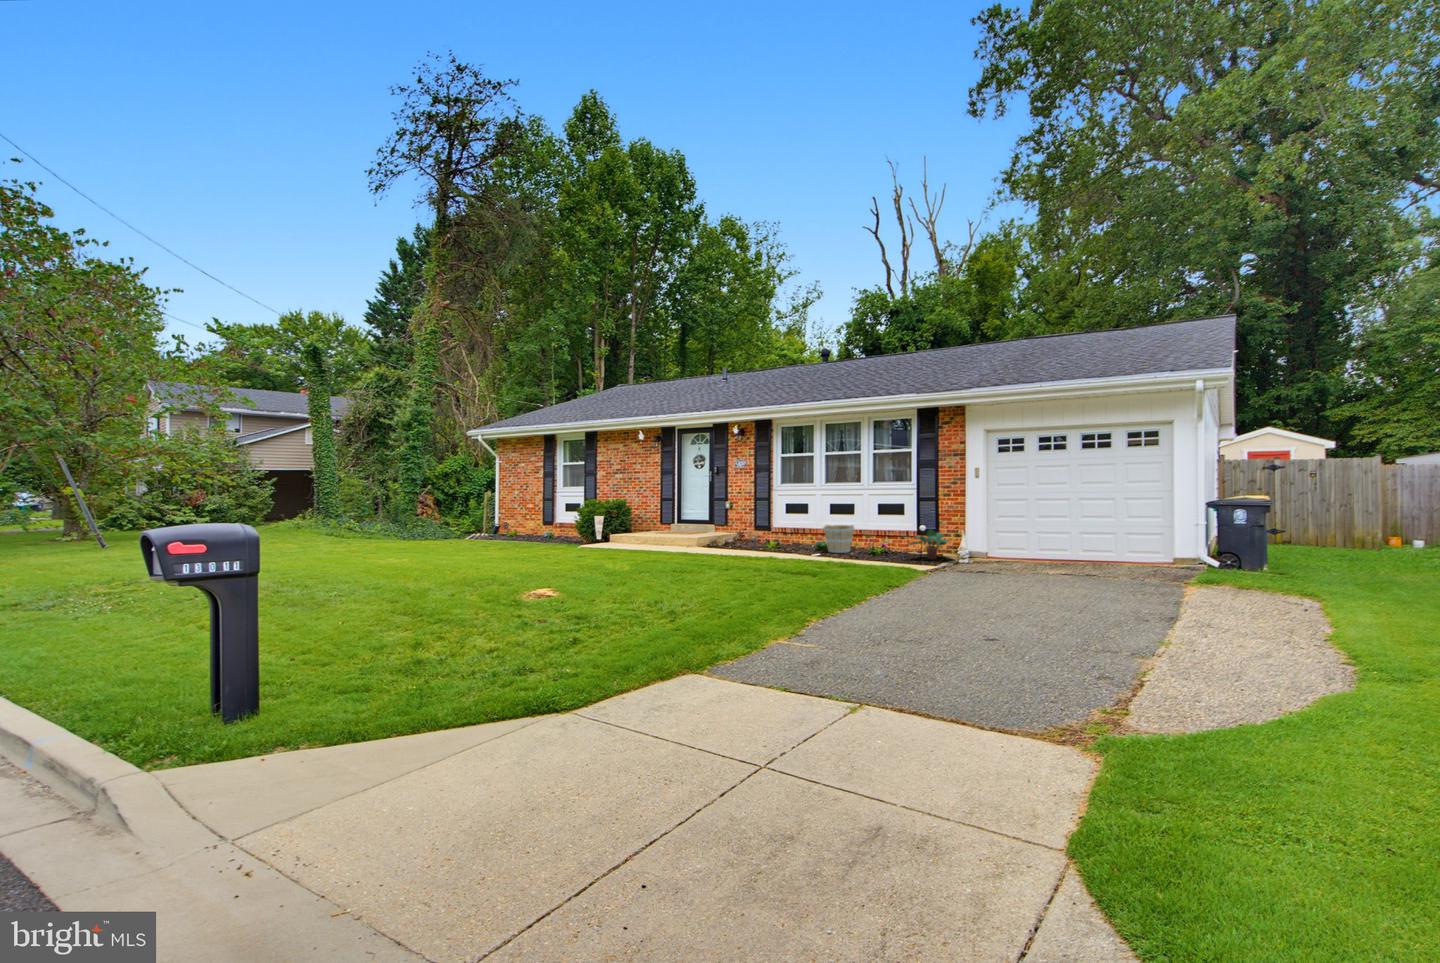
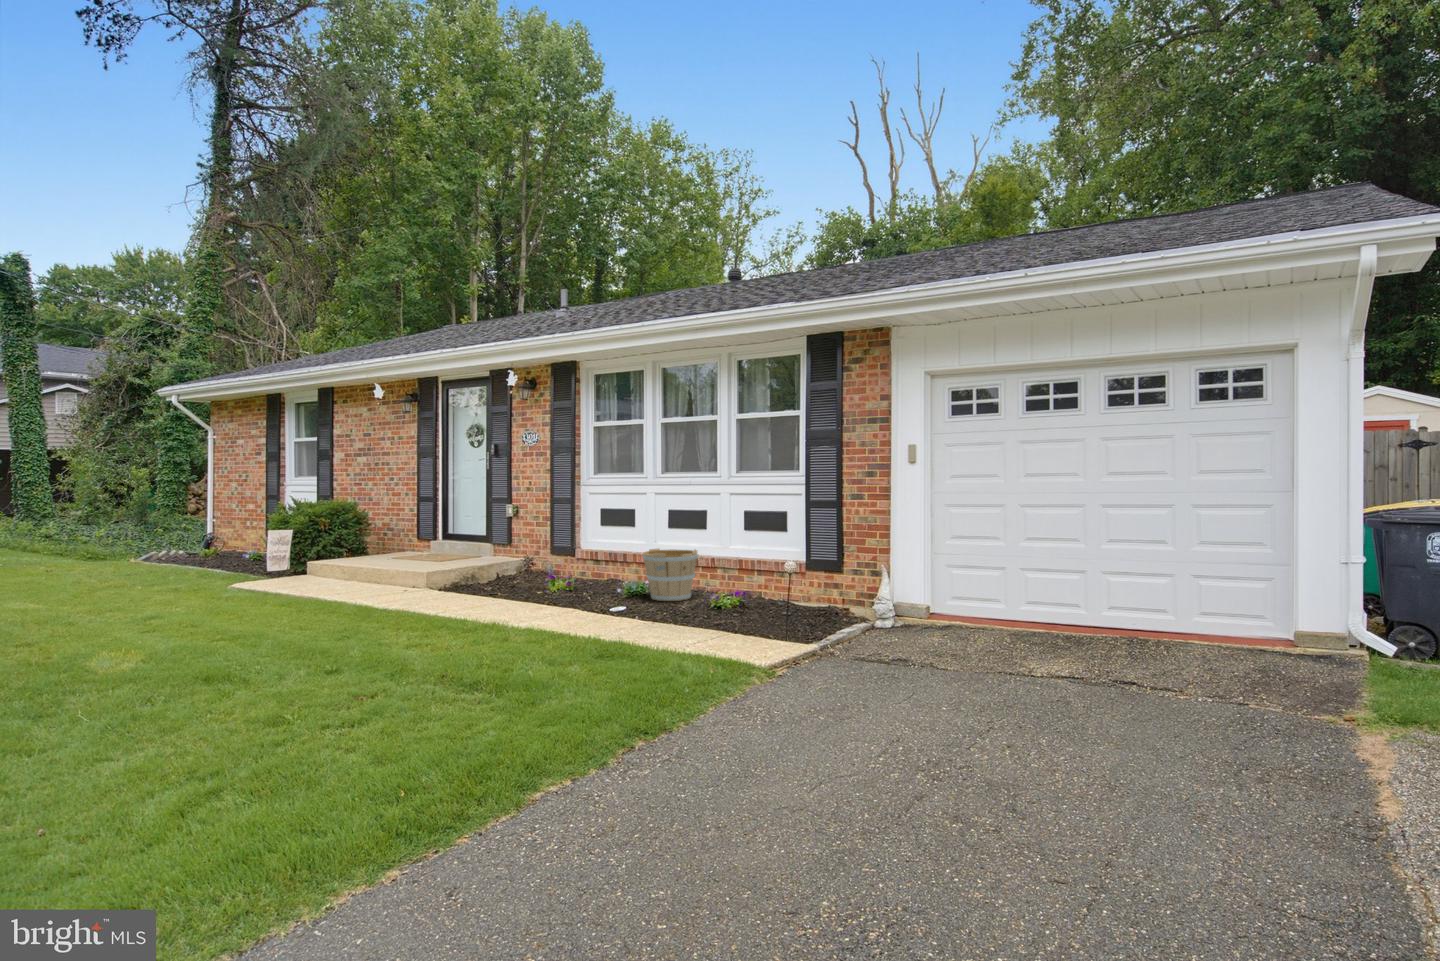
potted plant: present [907,529,948,560] -> none [769,561,854,621]

